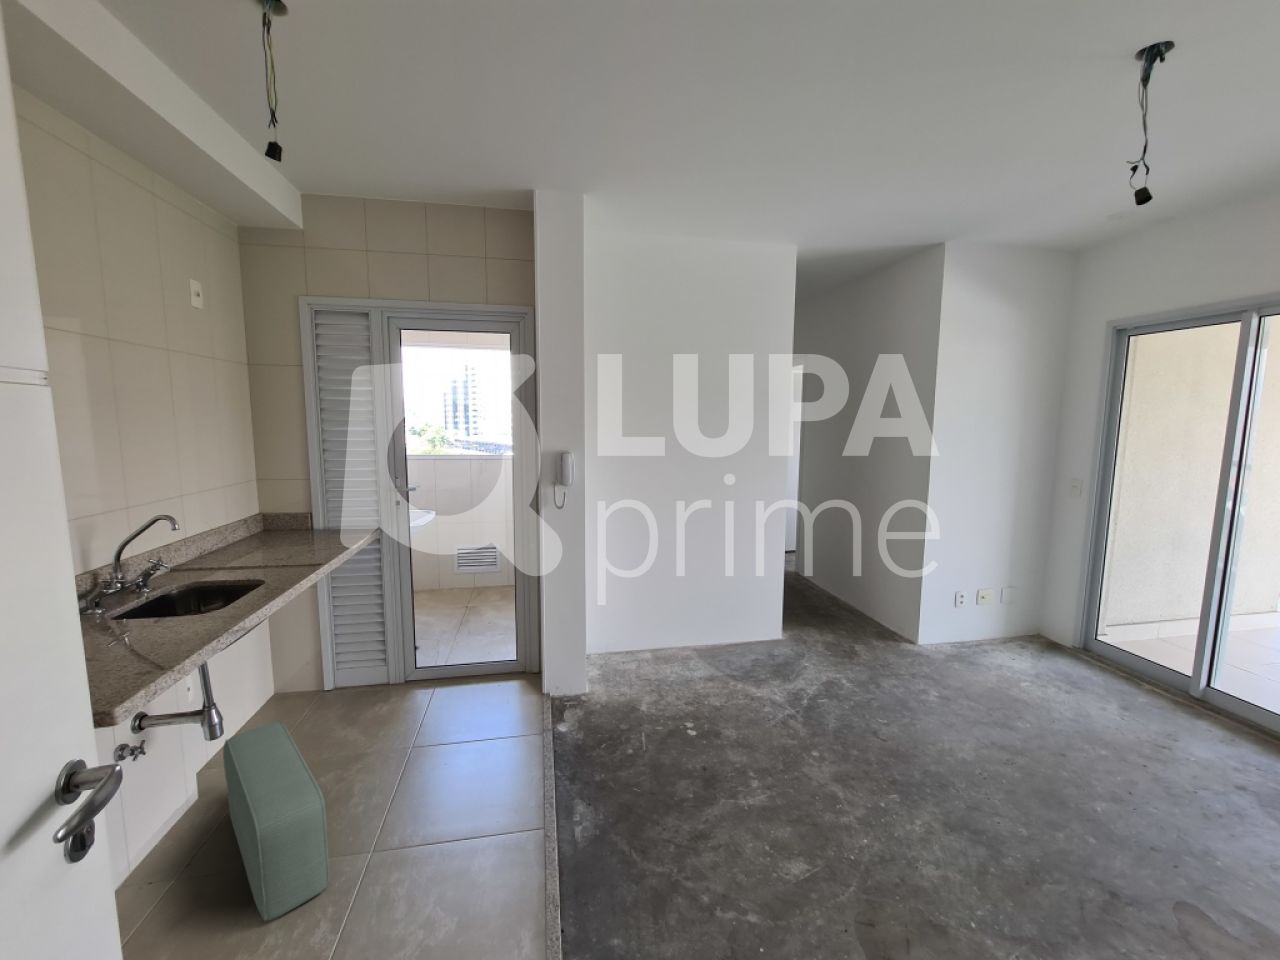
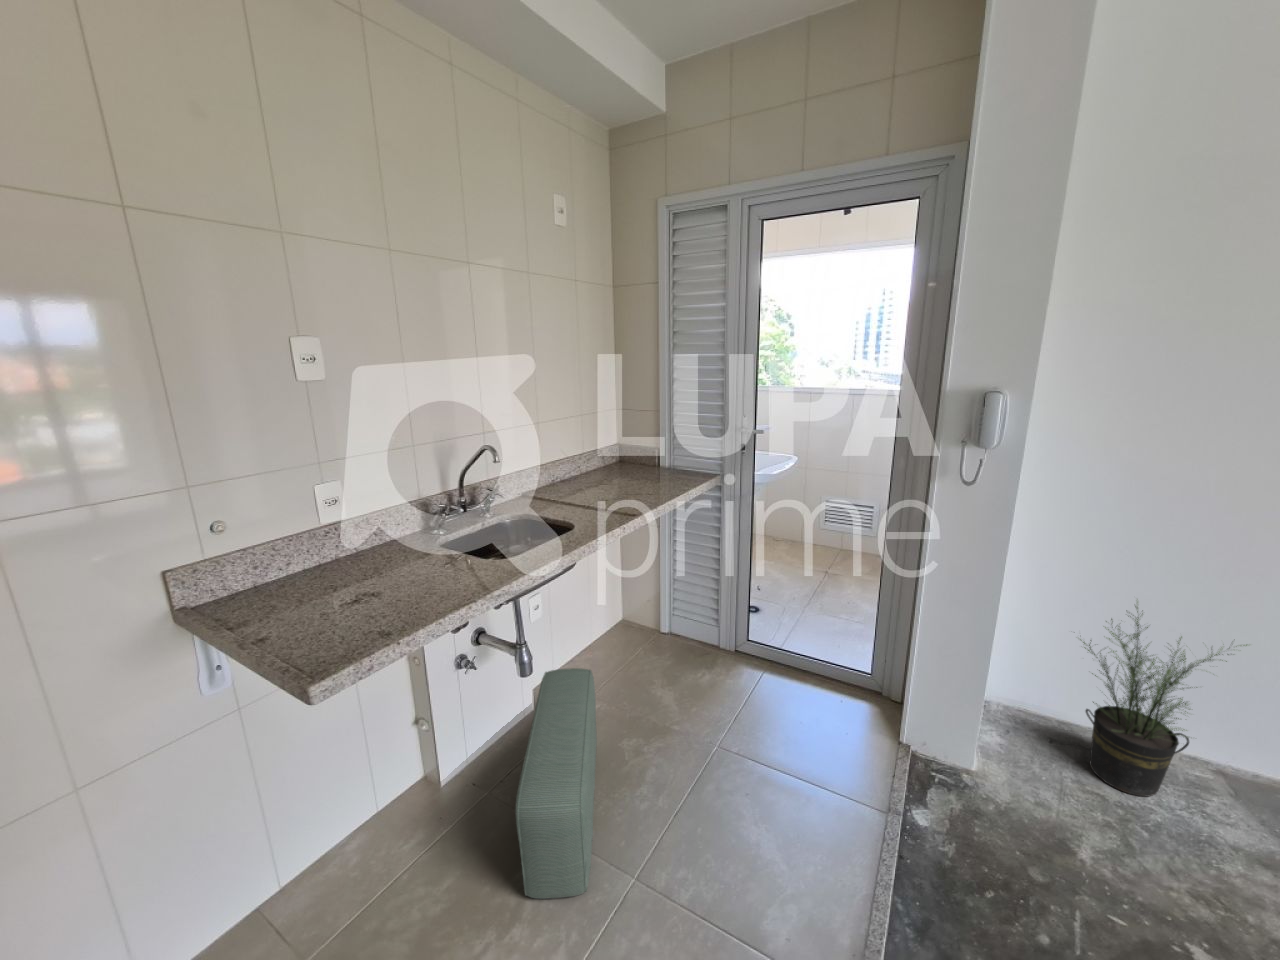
potted plant: none [620,564,688,673] -> present [1080,606,1247,796]

